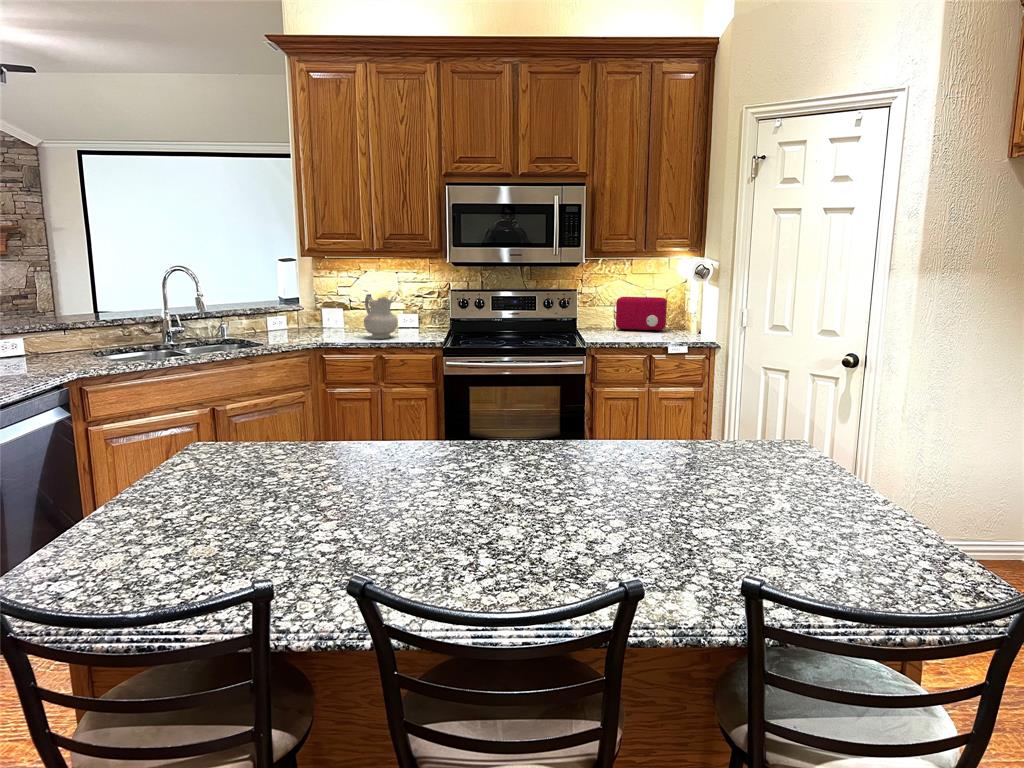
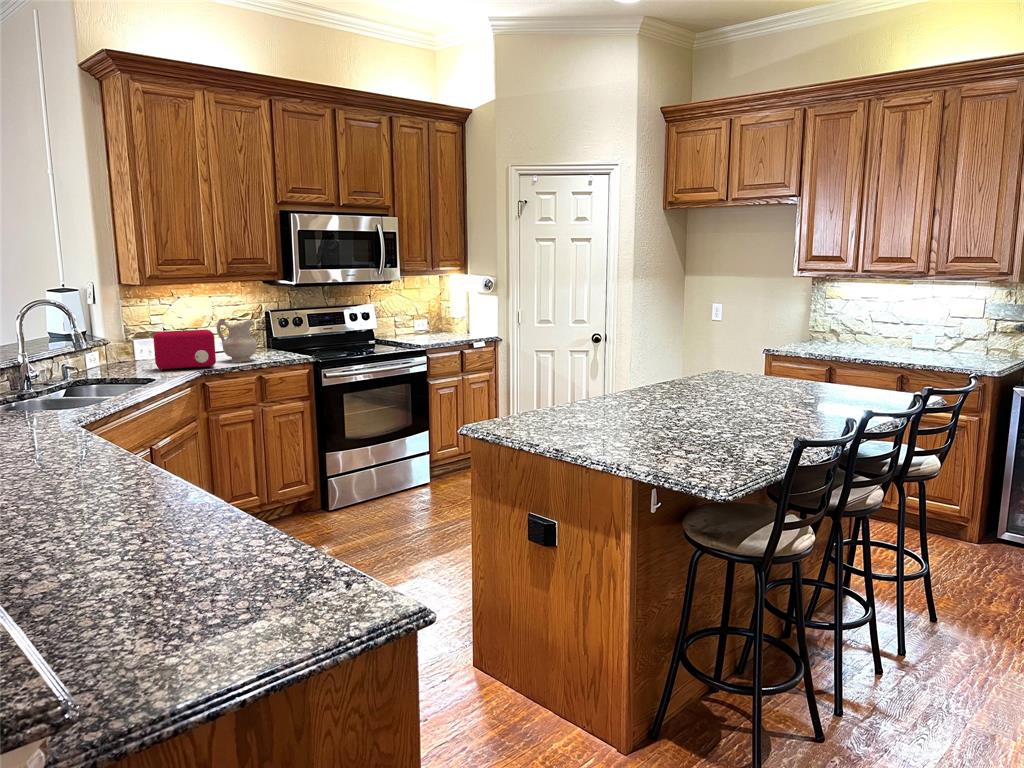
toaster: present [616,297,667,332] -> present [153,330,216,371]

